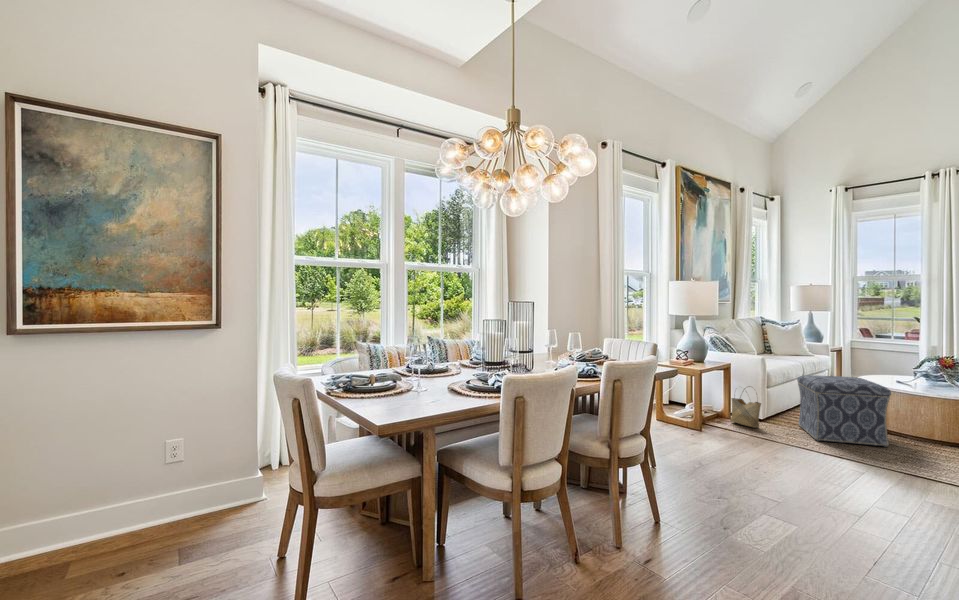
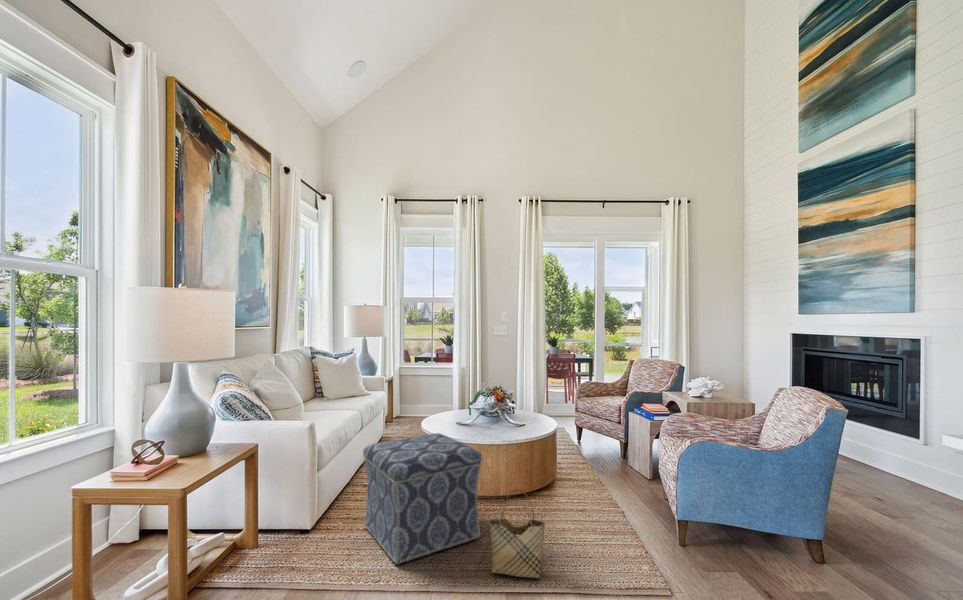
woven basket: present [731,388,761,428] -> present [489,490,545,578]

